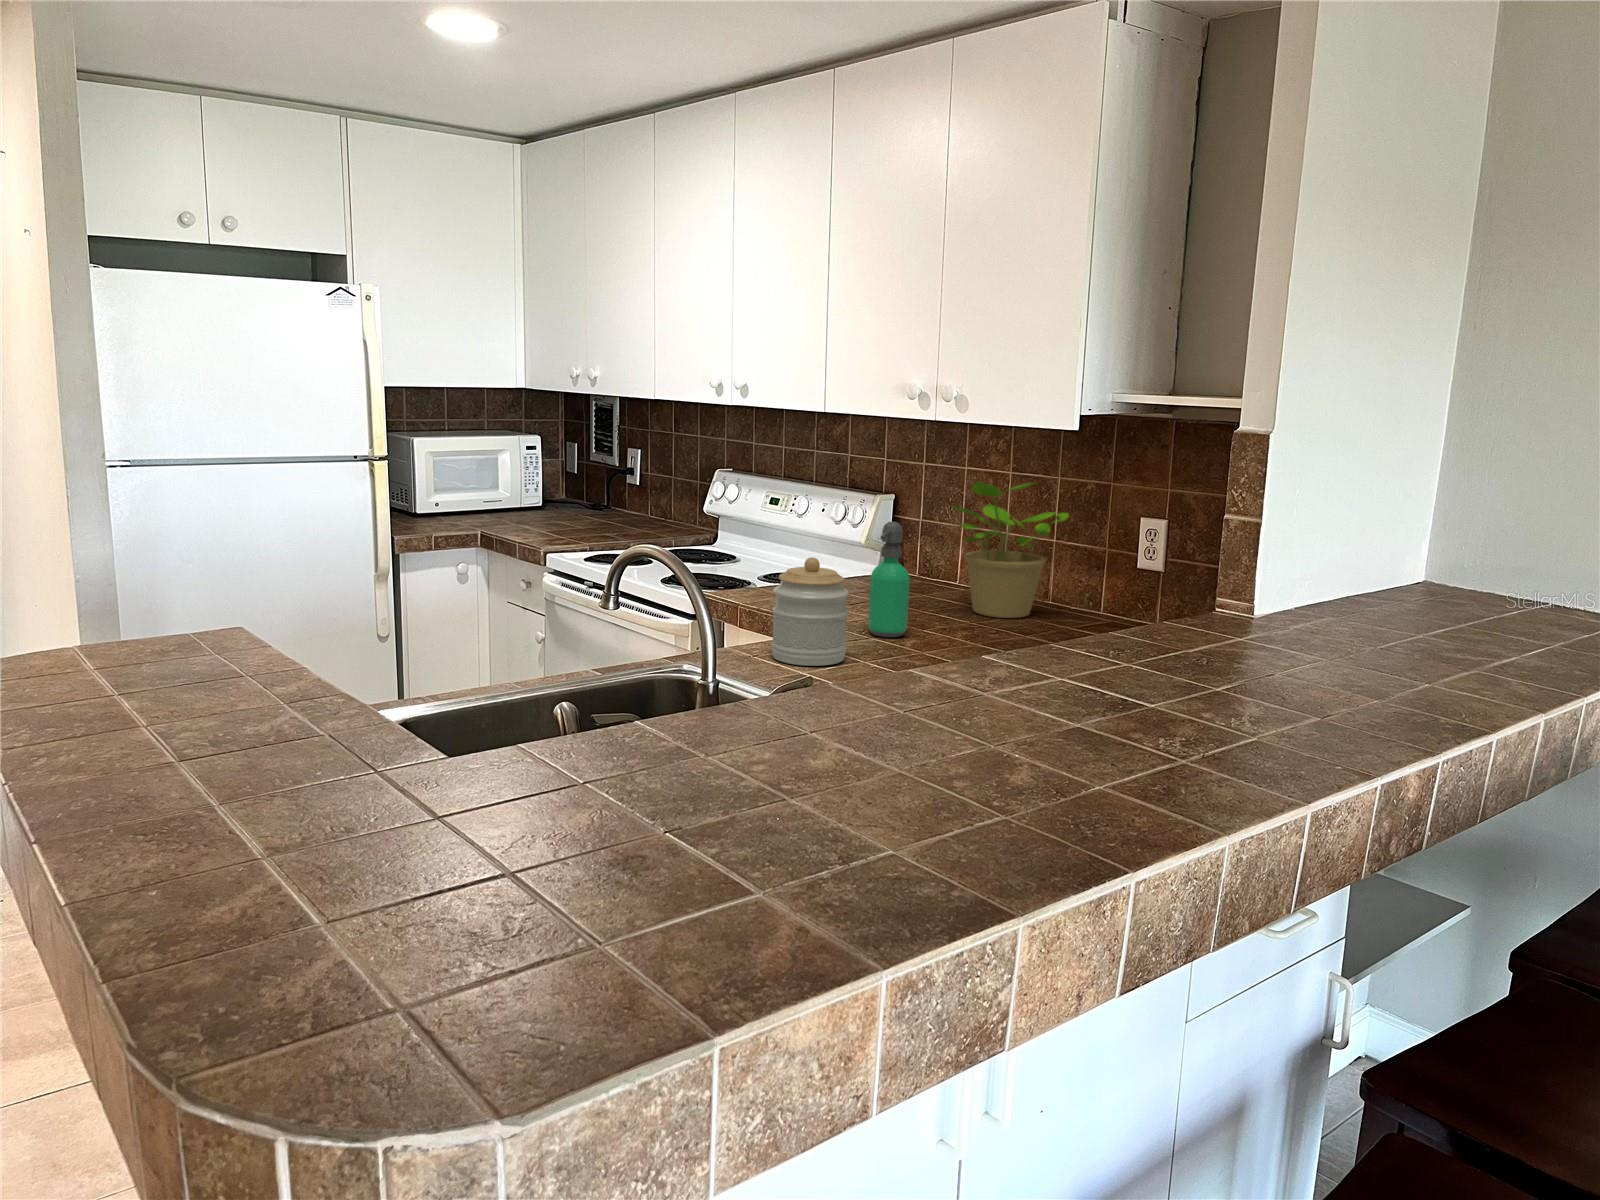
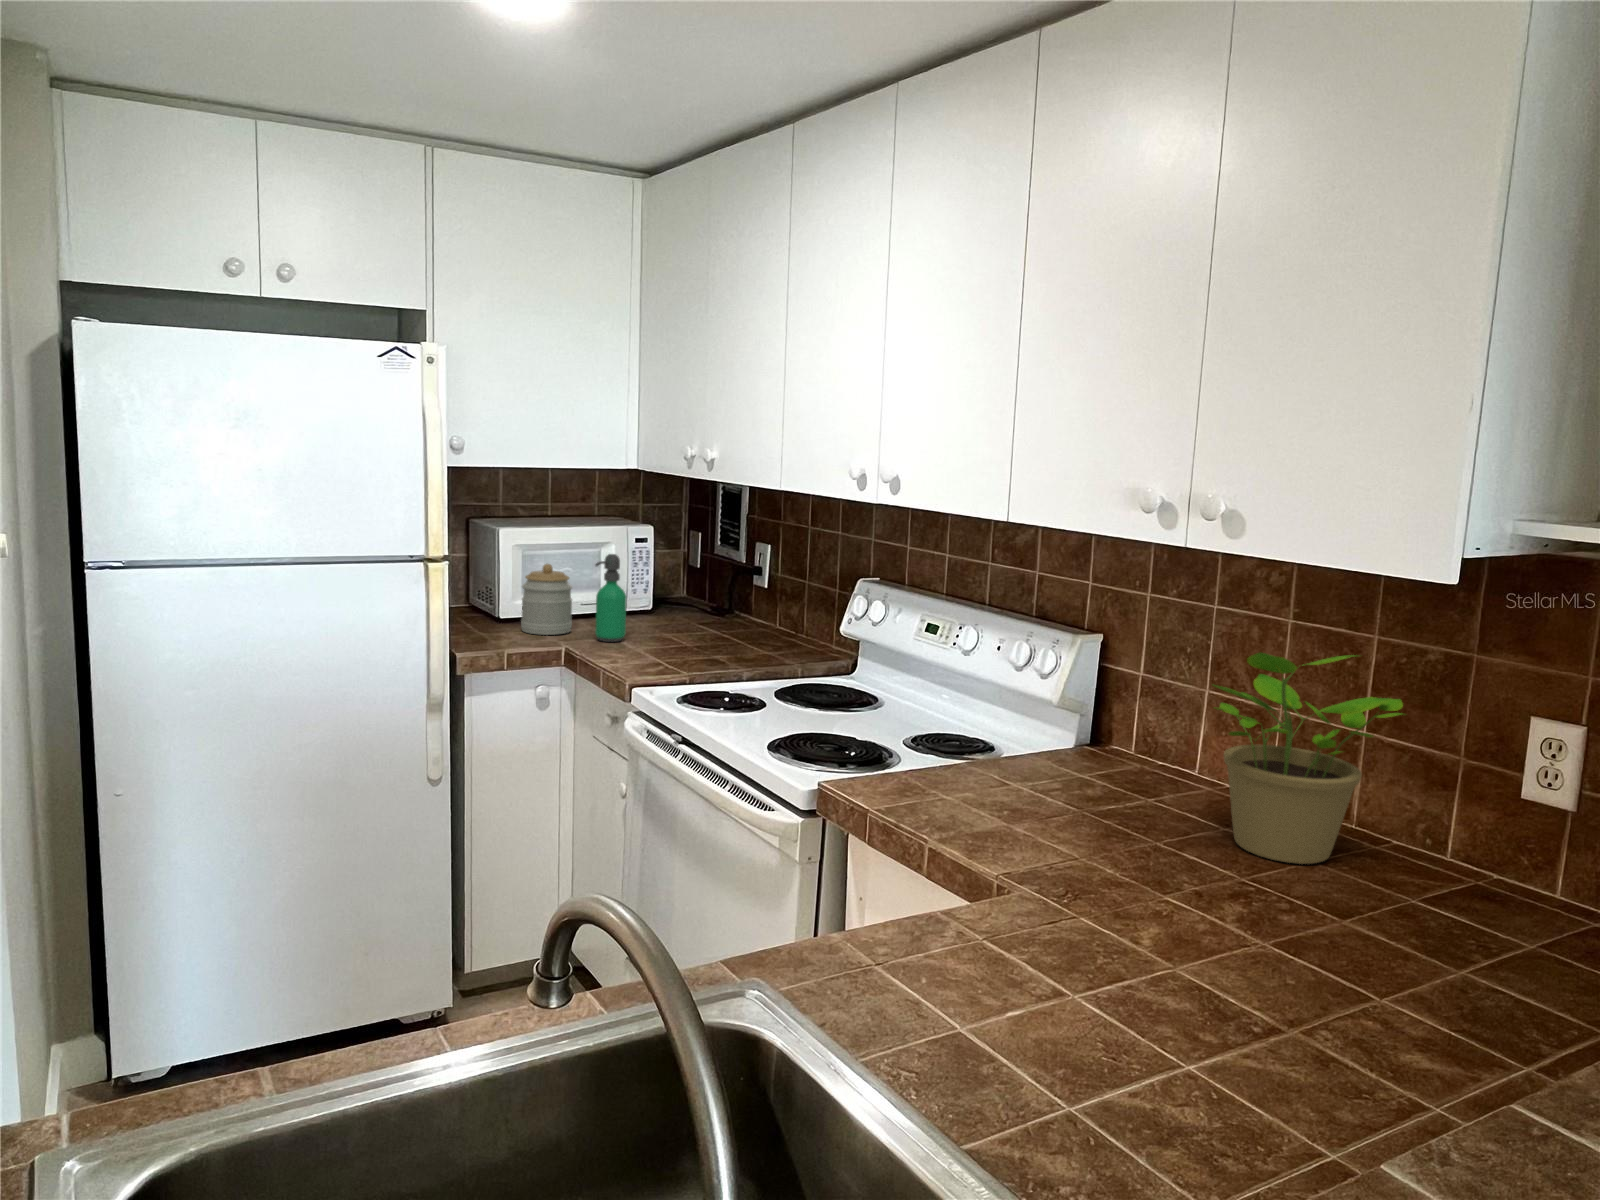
soap dispenser: present [868,522,910,637] -> present [595,554,626,642]
jar: present [771,557,849,666] -> present [521,564,572,635]

